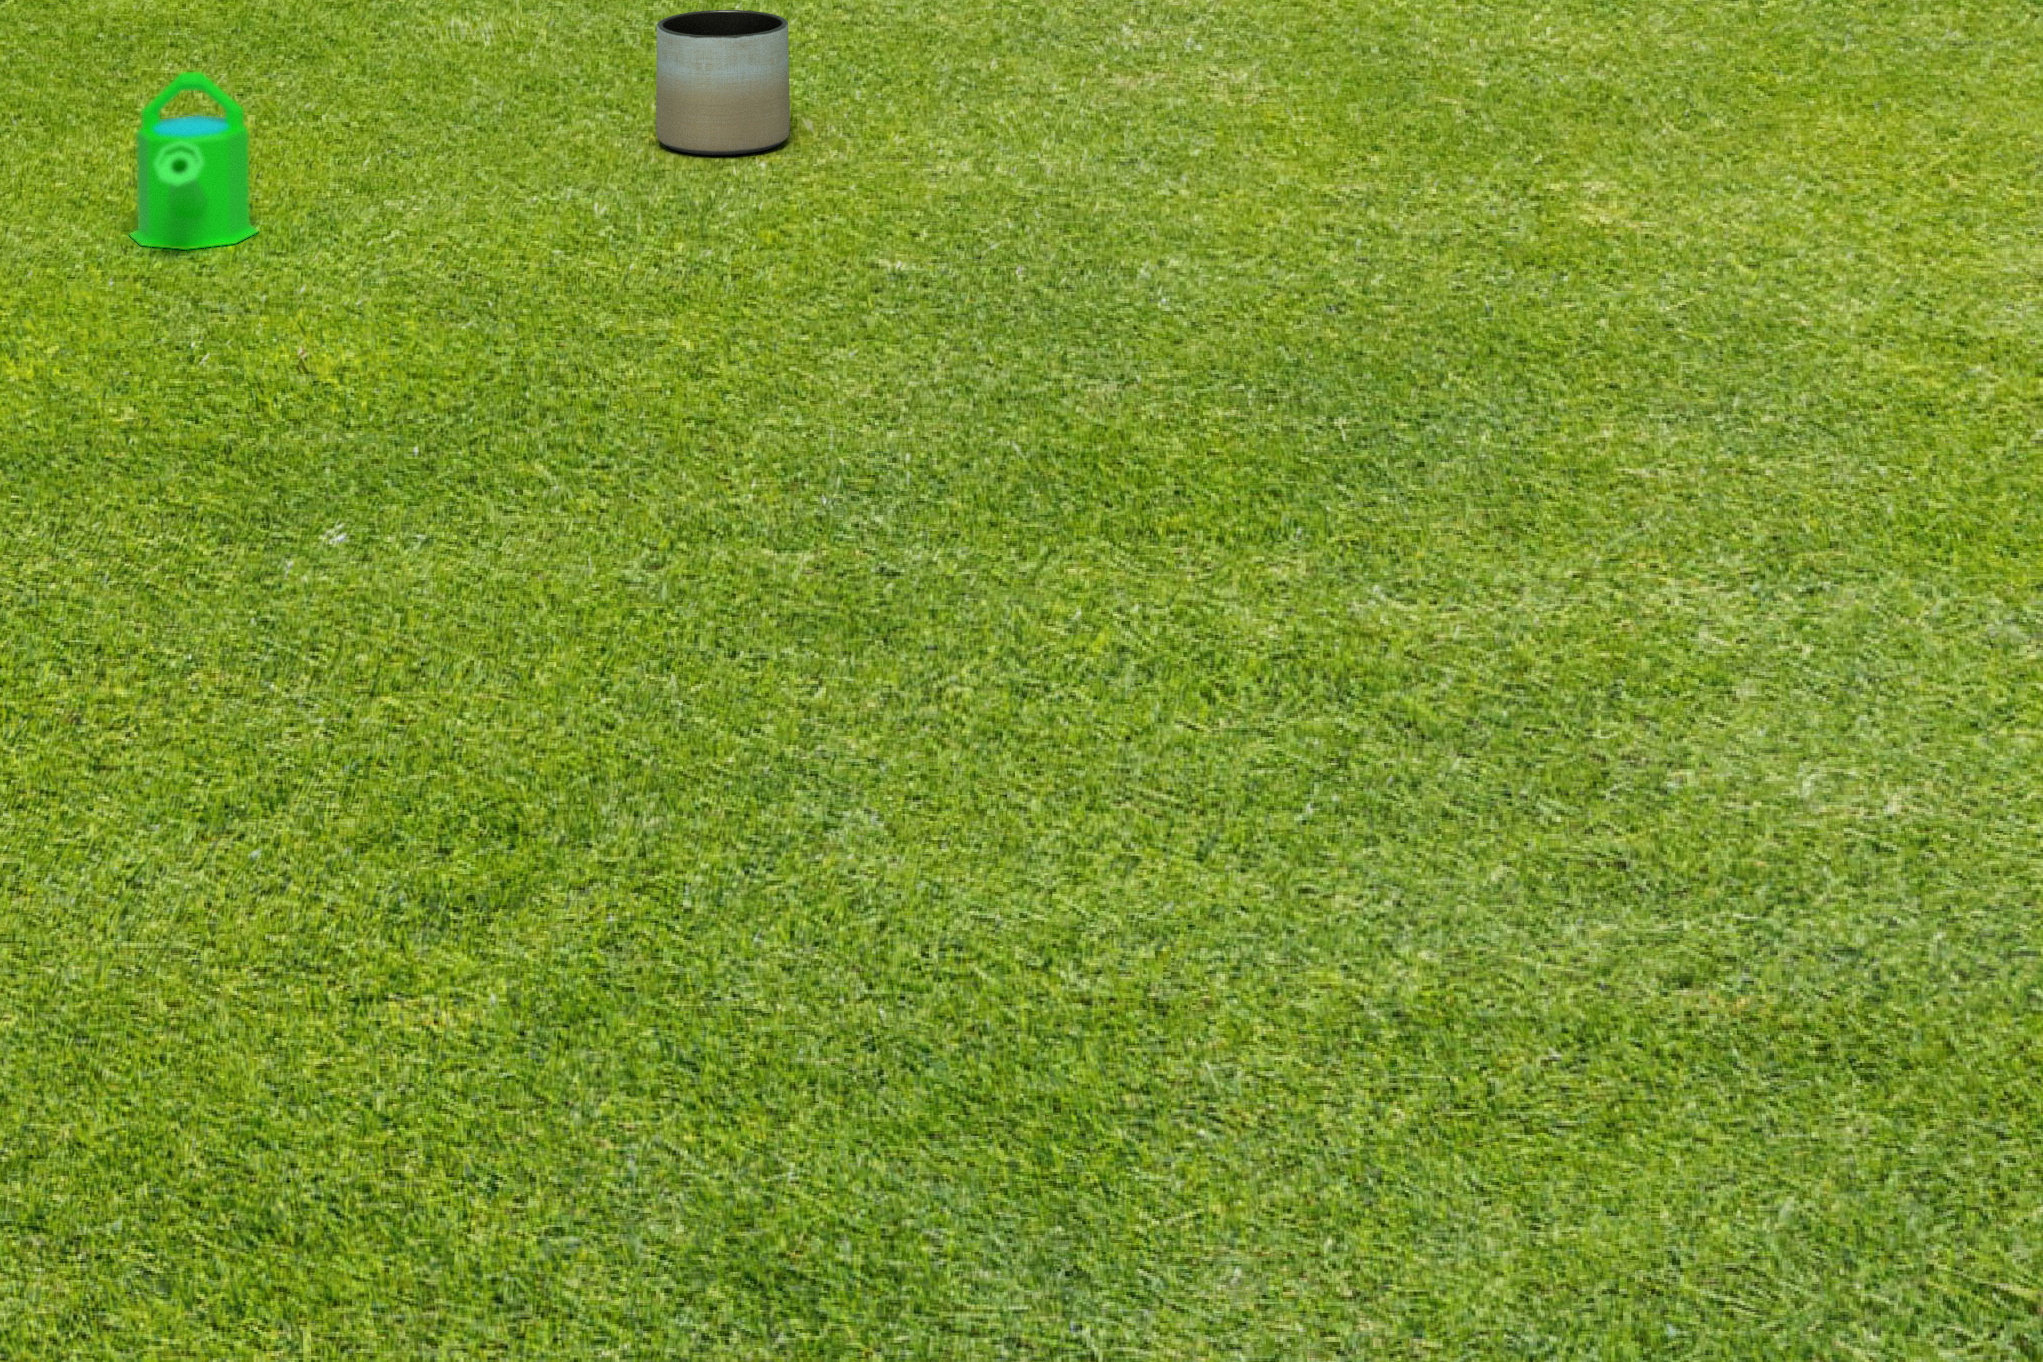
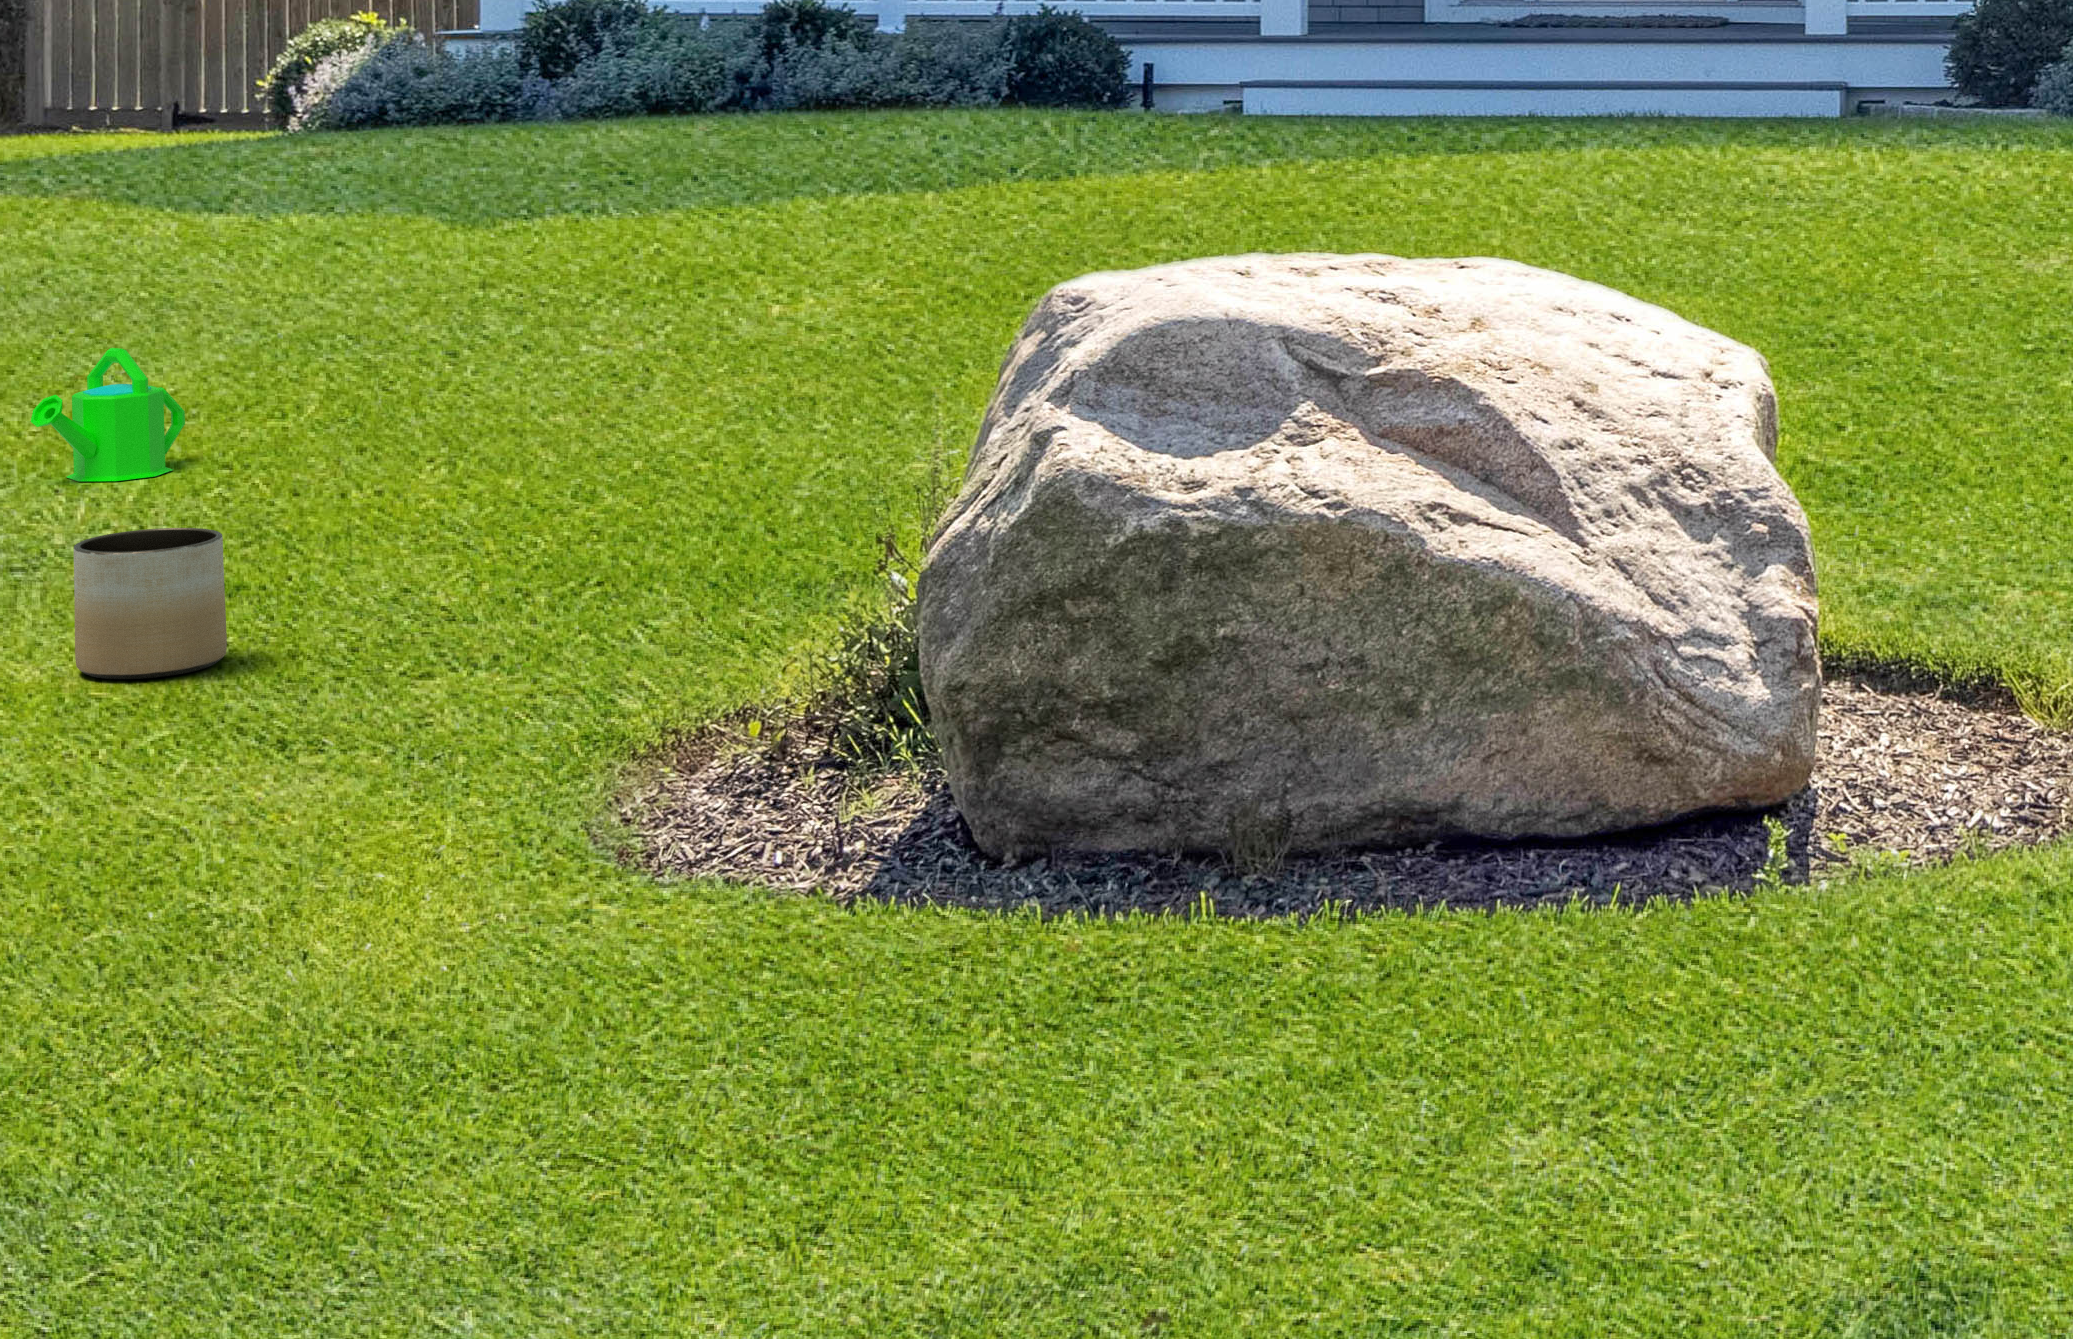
planter: present [656,10,790,155] -> present [74,528,227,679]

